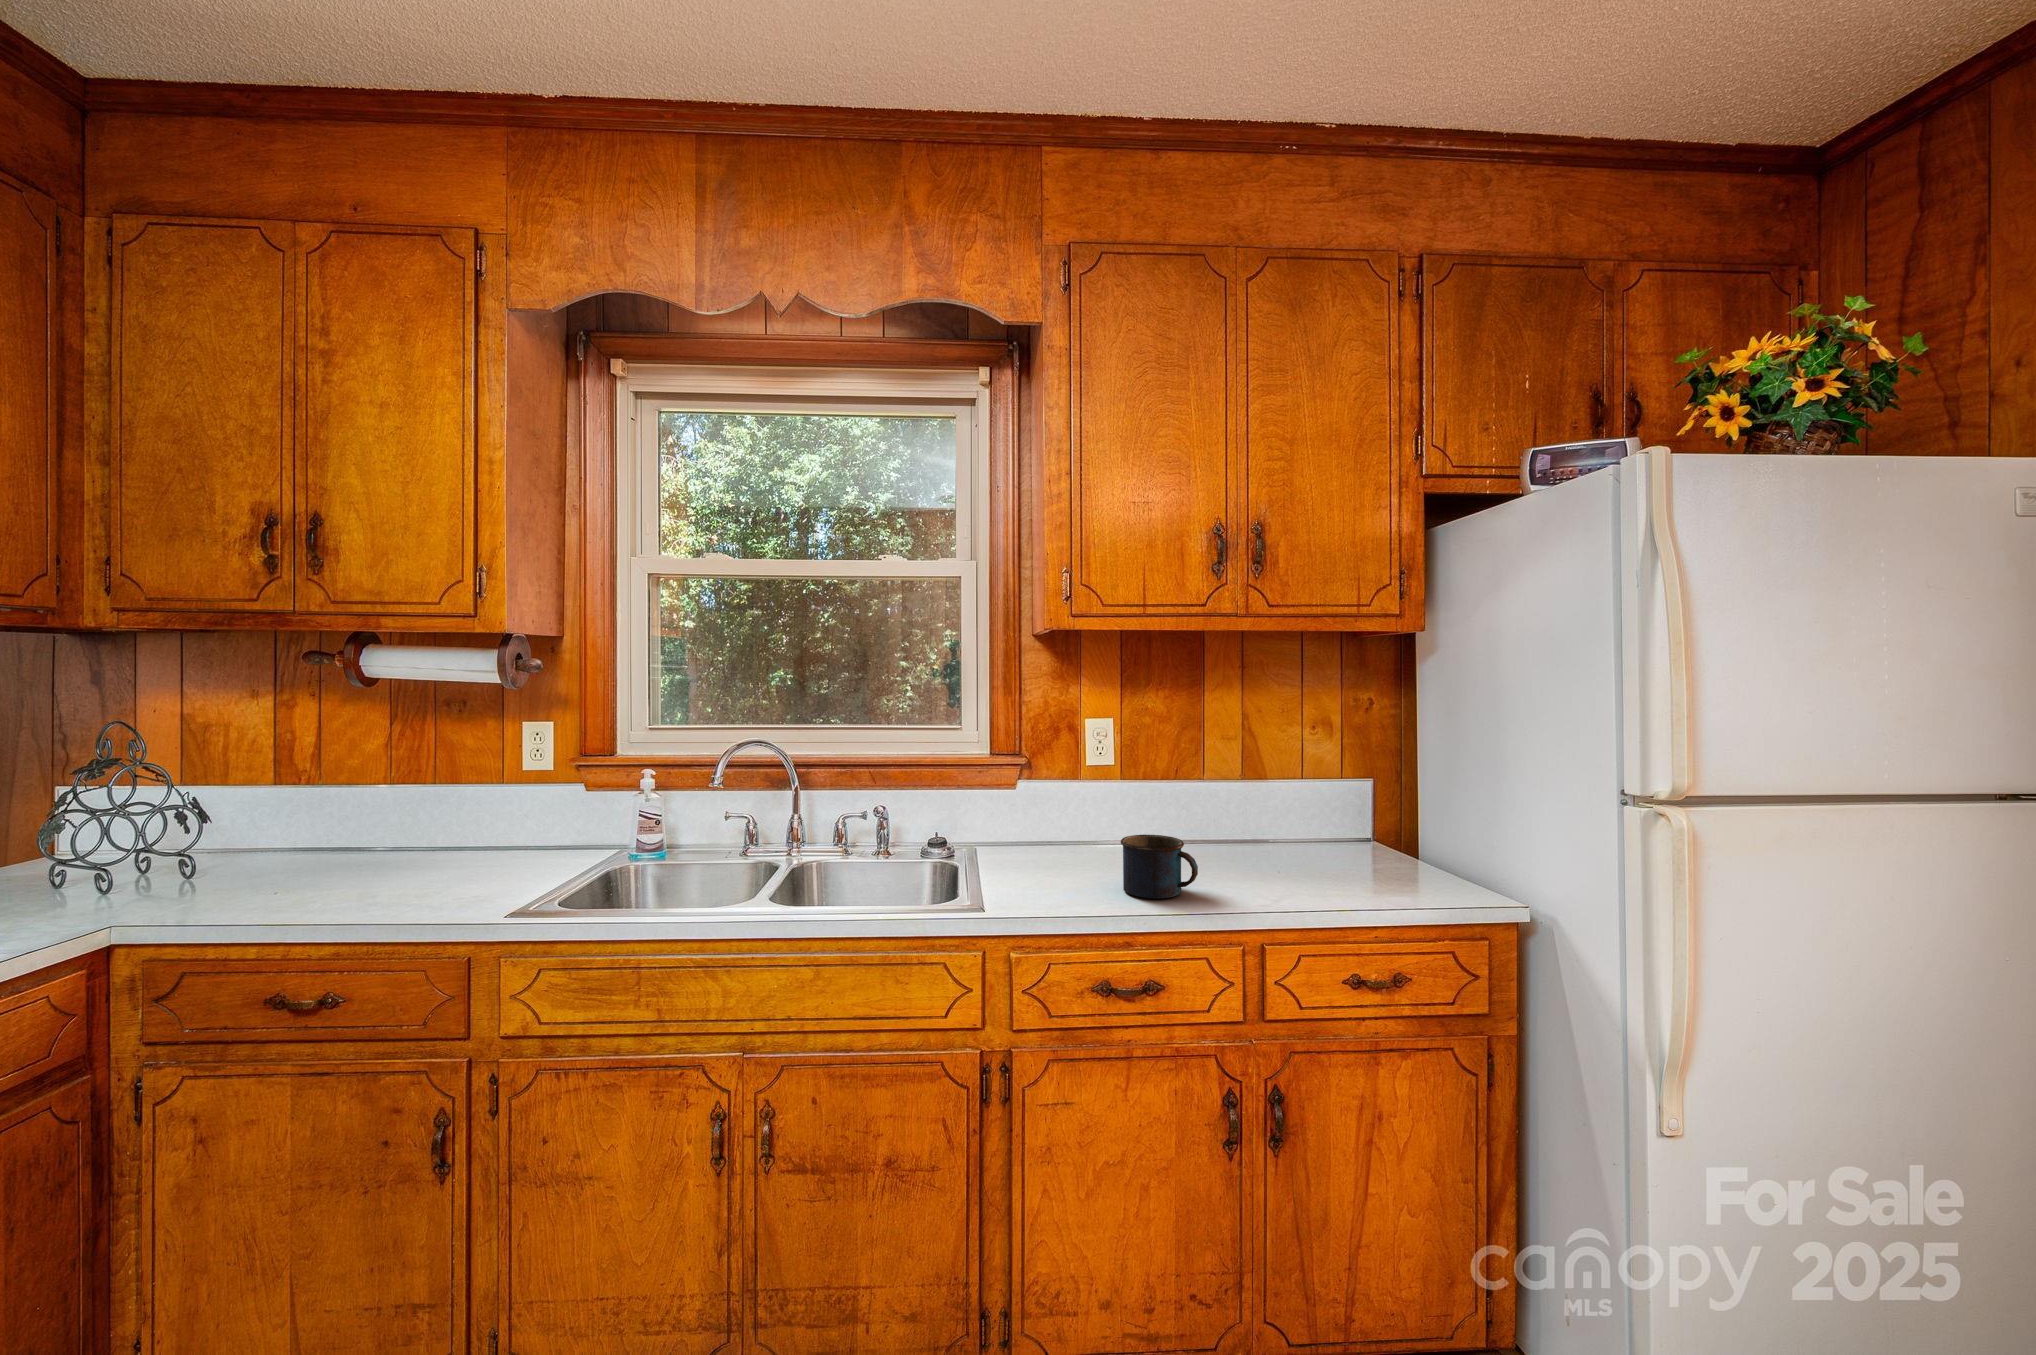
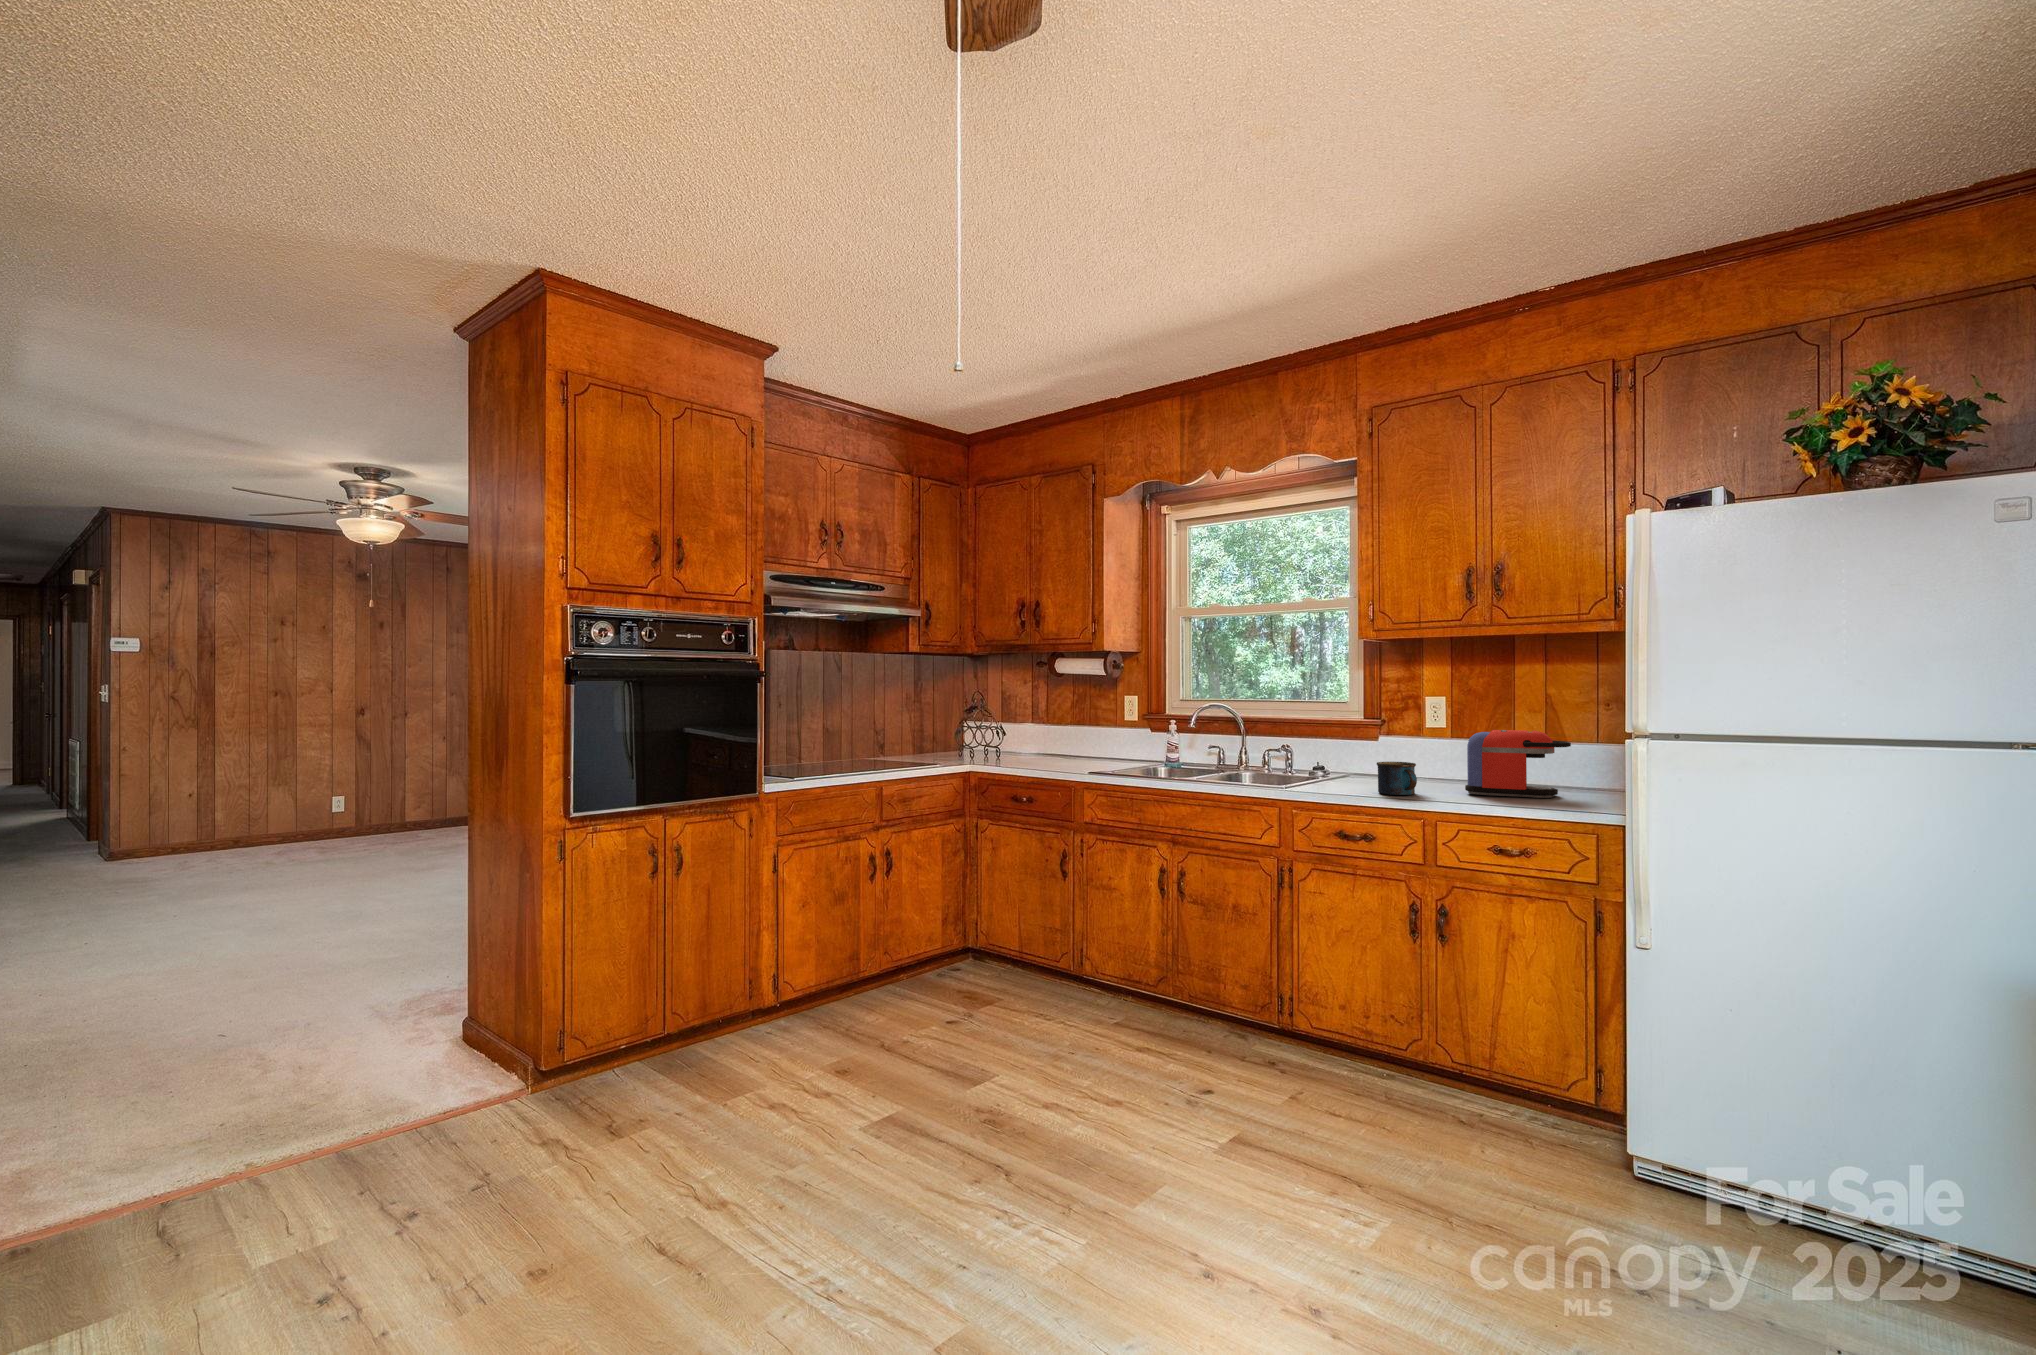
coffee maker: none [1227,773,1355,877] -> present [1465,730,1571,798]

